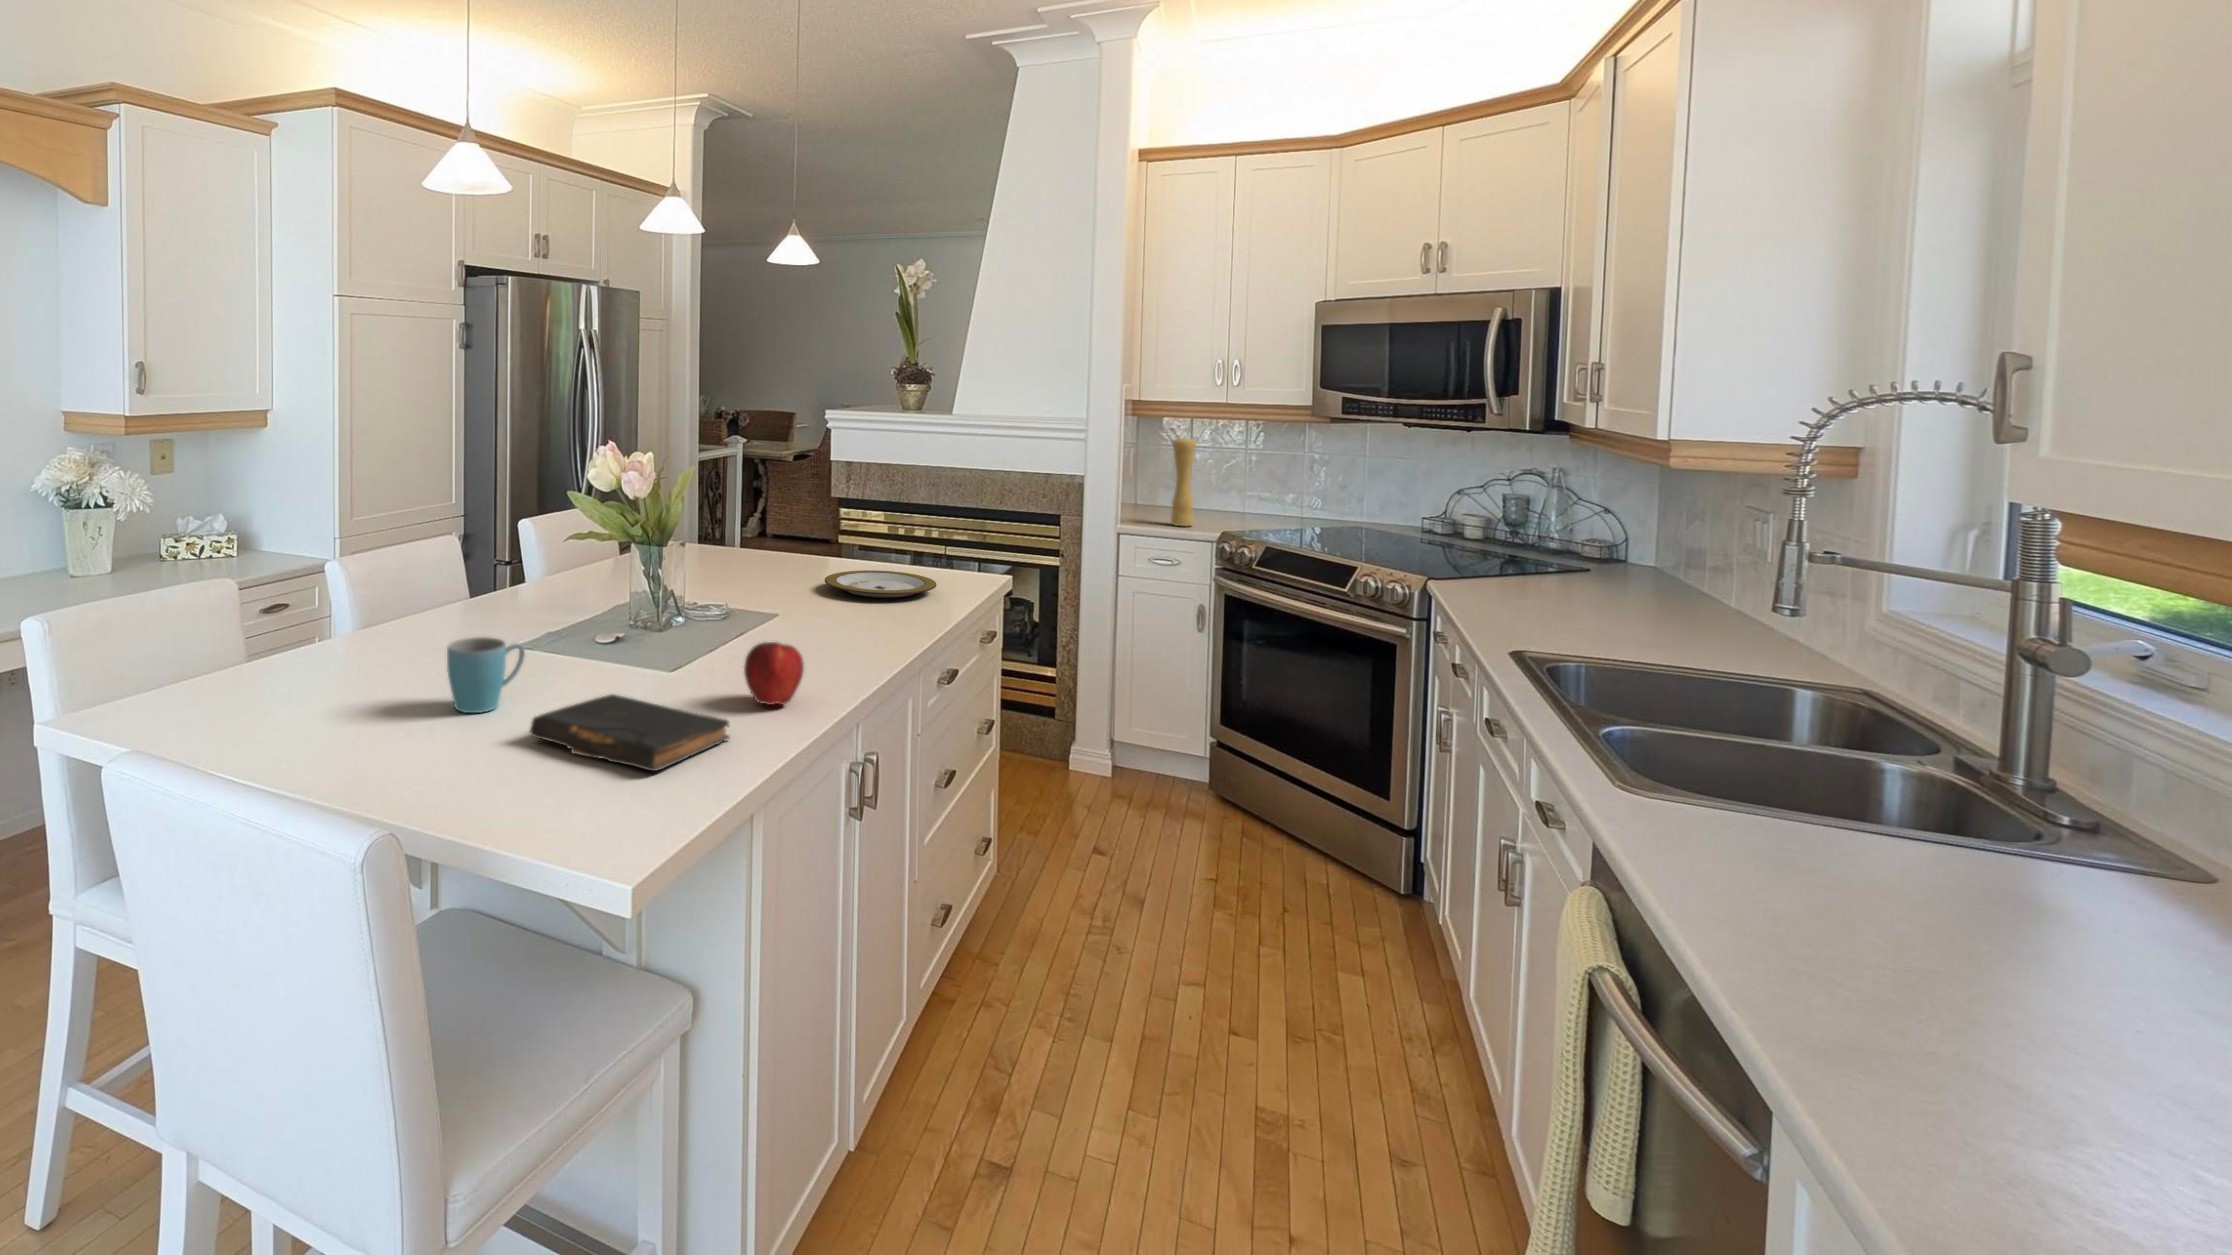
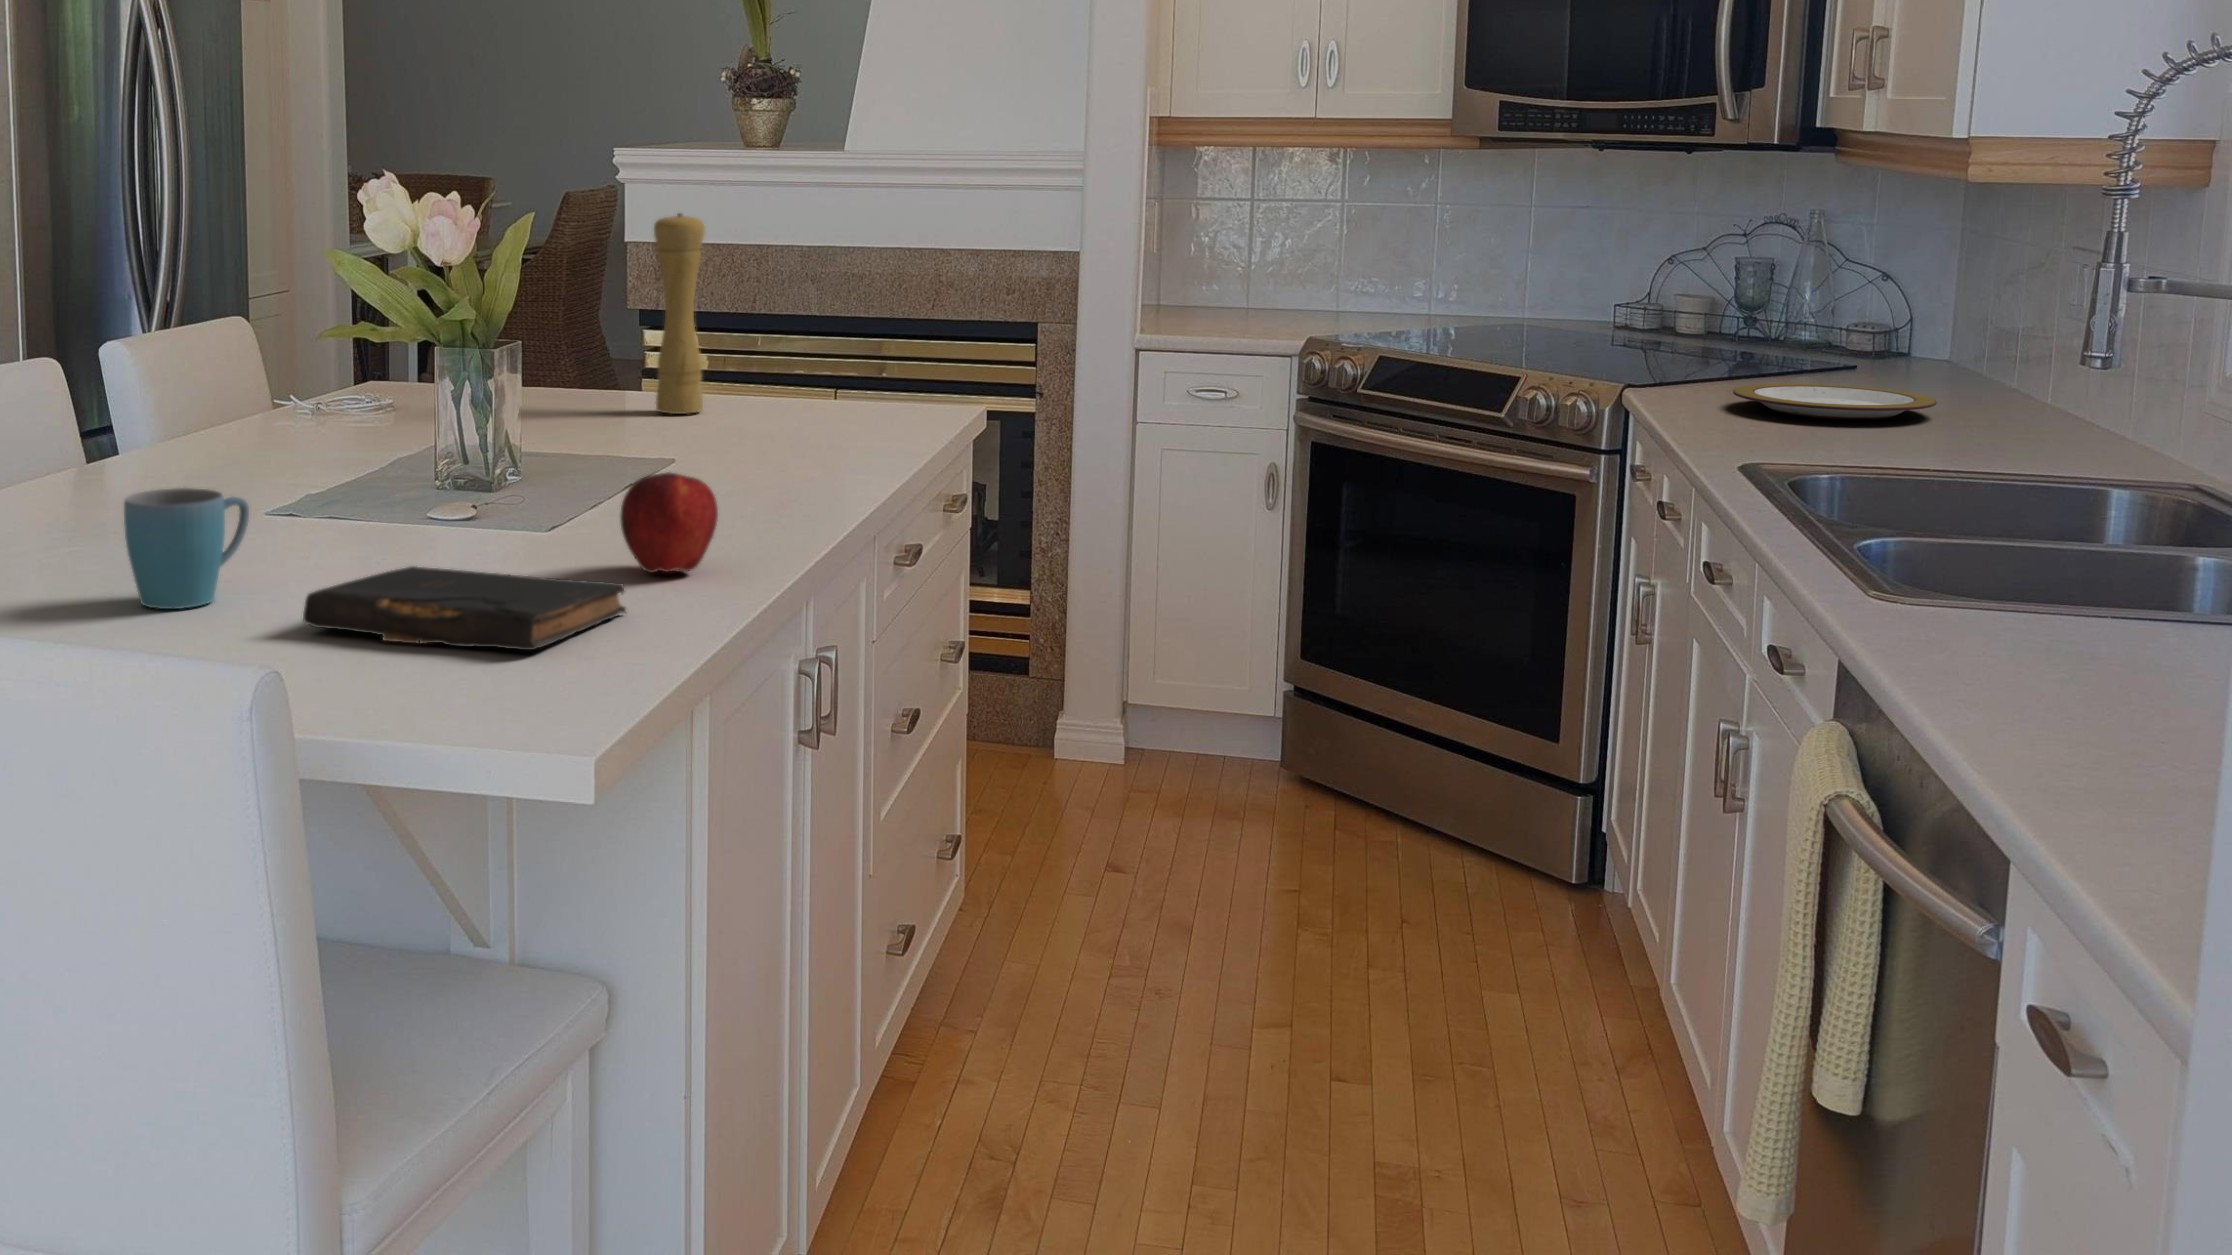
pepper mill: present [1171,438,1196,526] -> present [654,213,705,414]
plate: present [824,570,936,598] -> present [1733,384,1937,419]

